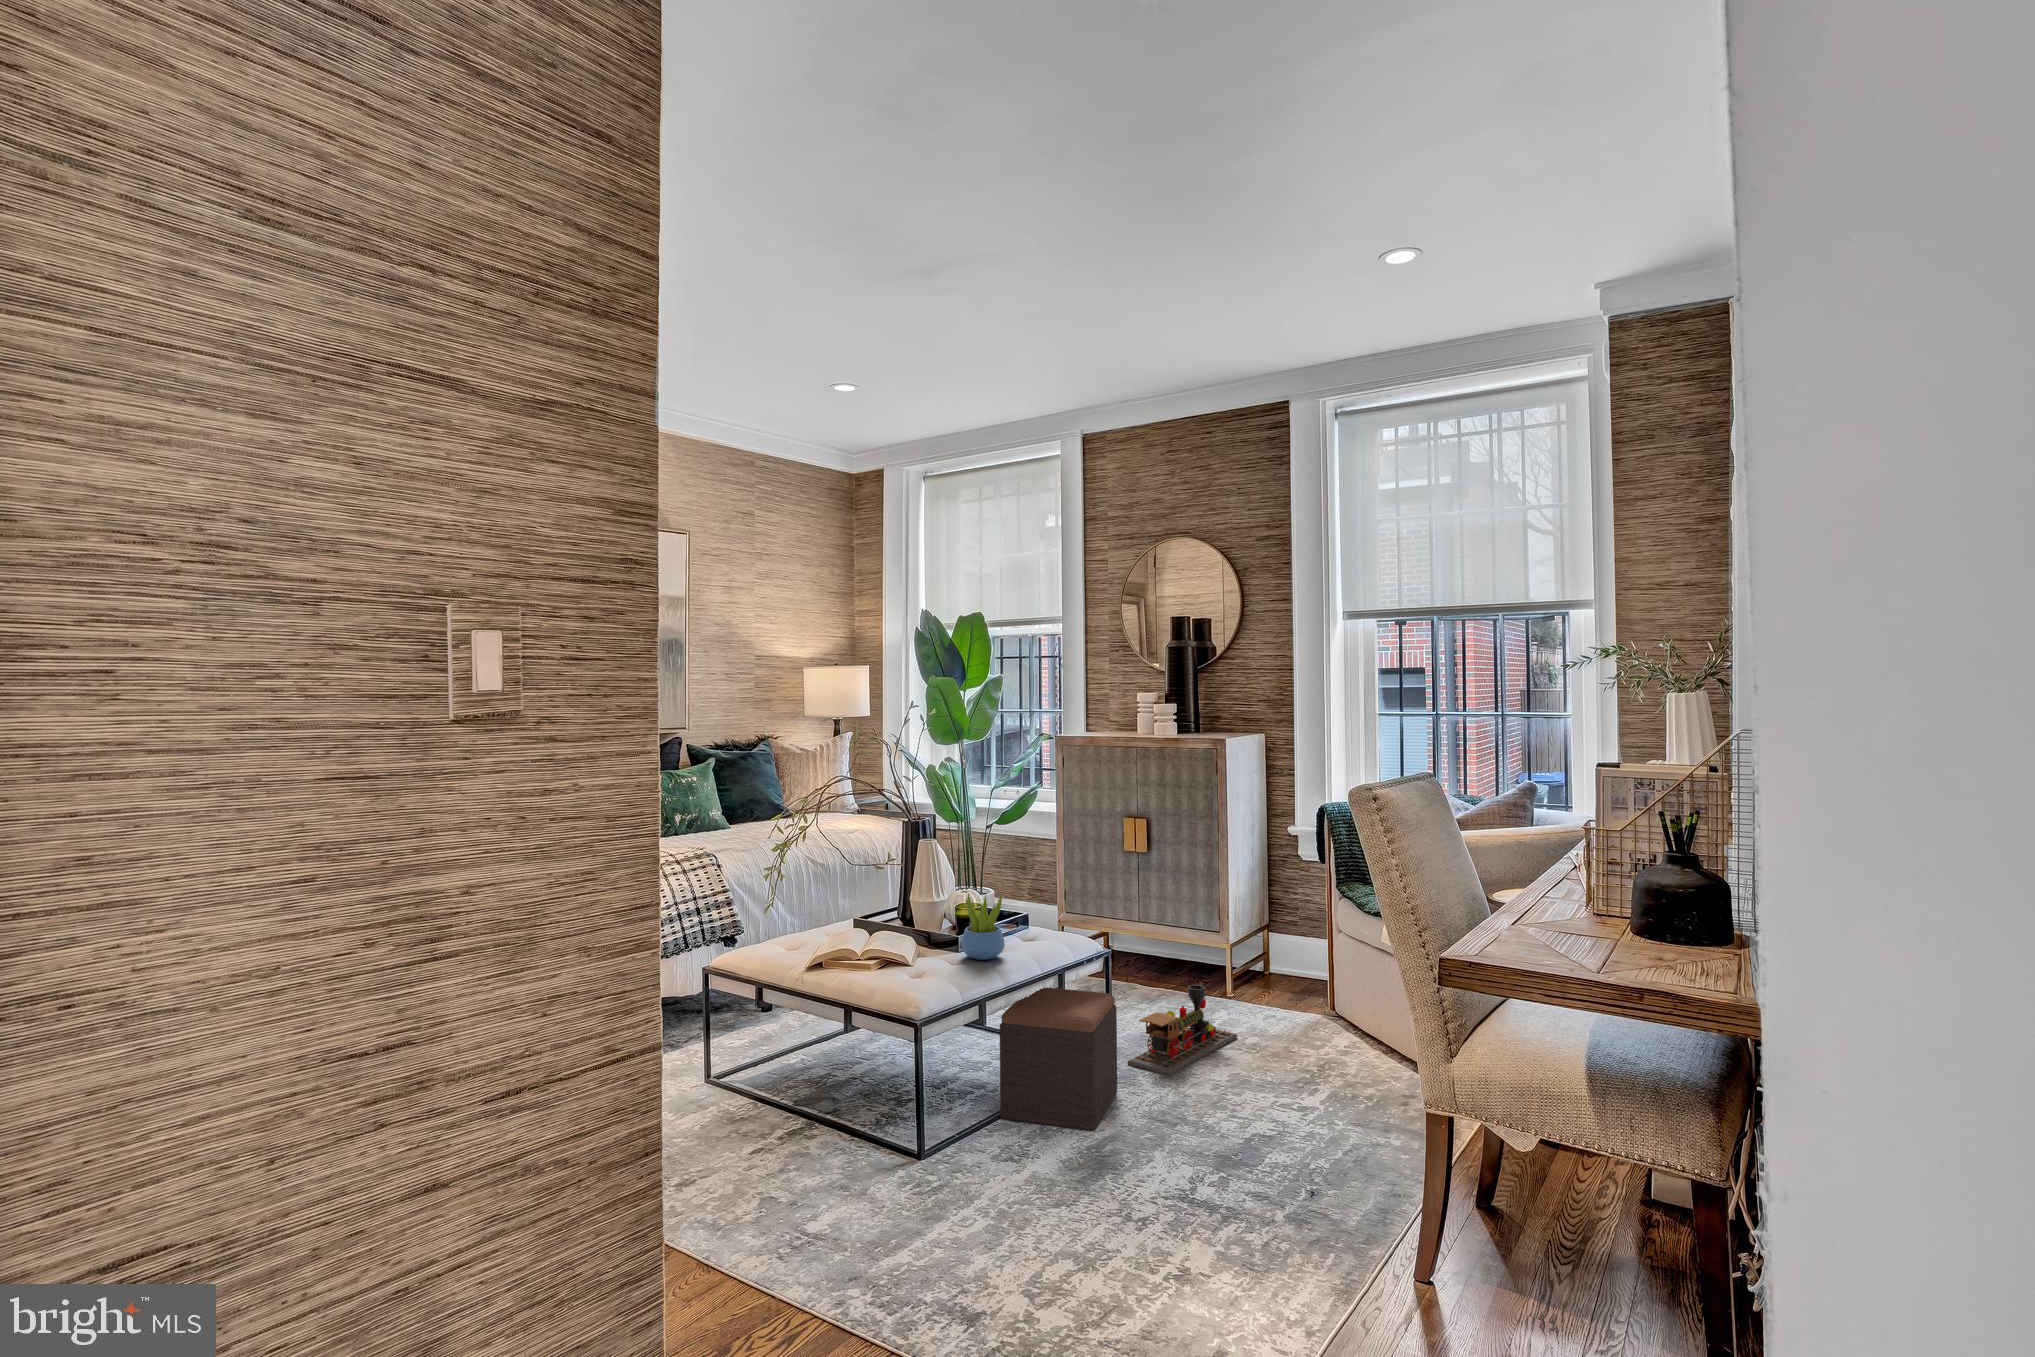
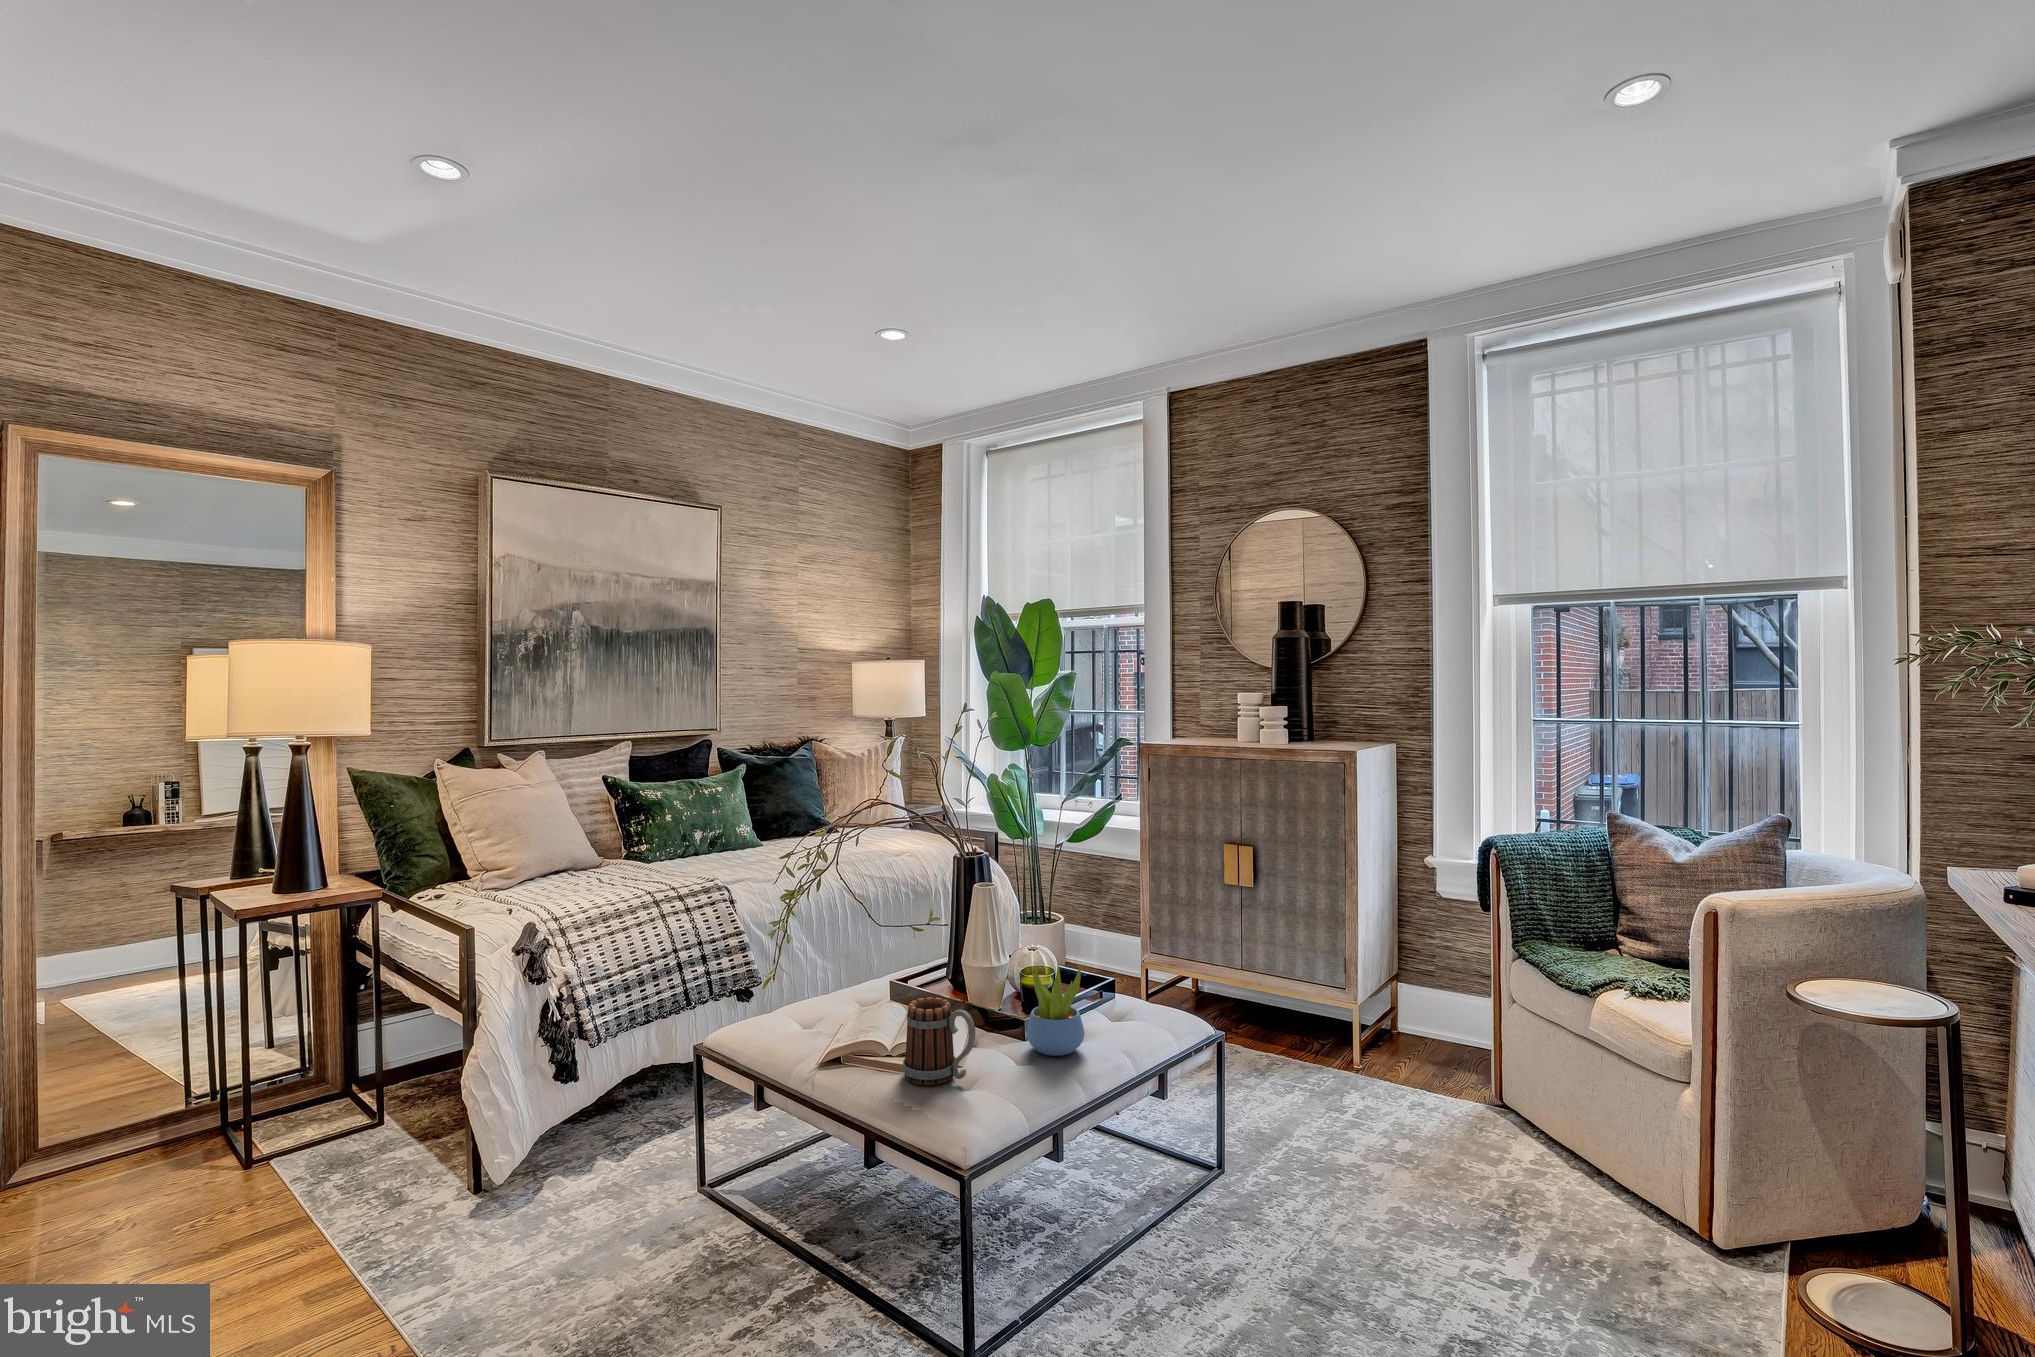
mug: none [871,916,925,976] -> present [903,997,976,1086]
toy train: present [1127,985,1237,1076] -> none [1245,1074,1385,1210]
footstool: present [1000,988,1117,1131] -> none [1079,1088,1238,1317]

